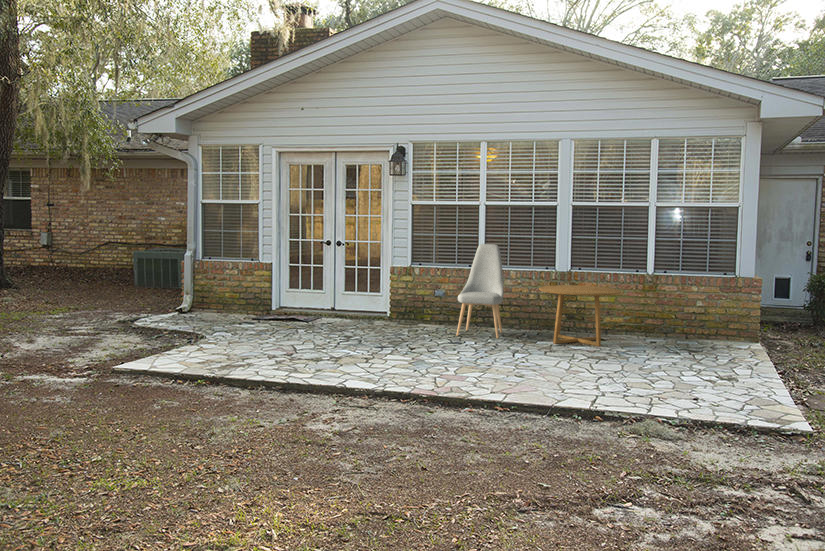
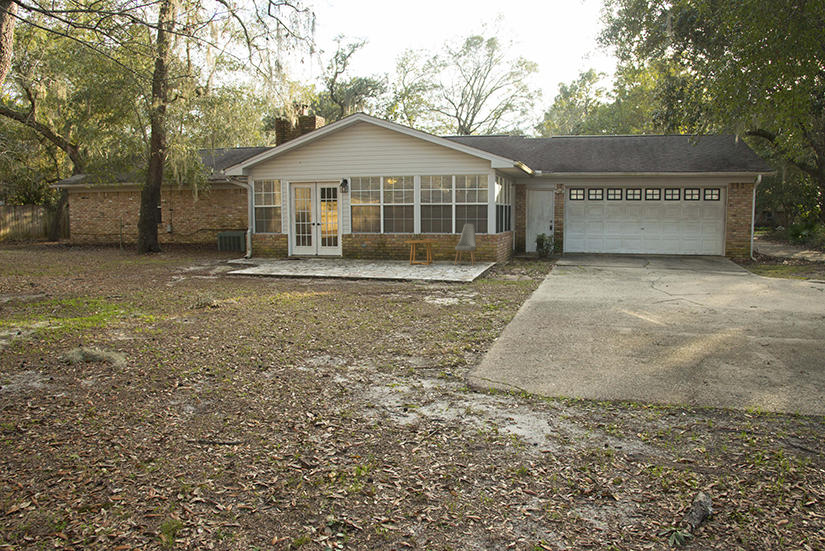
chair: present [456,244,504,338] -> present [455,224,476,265]

